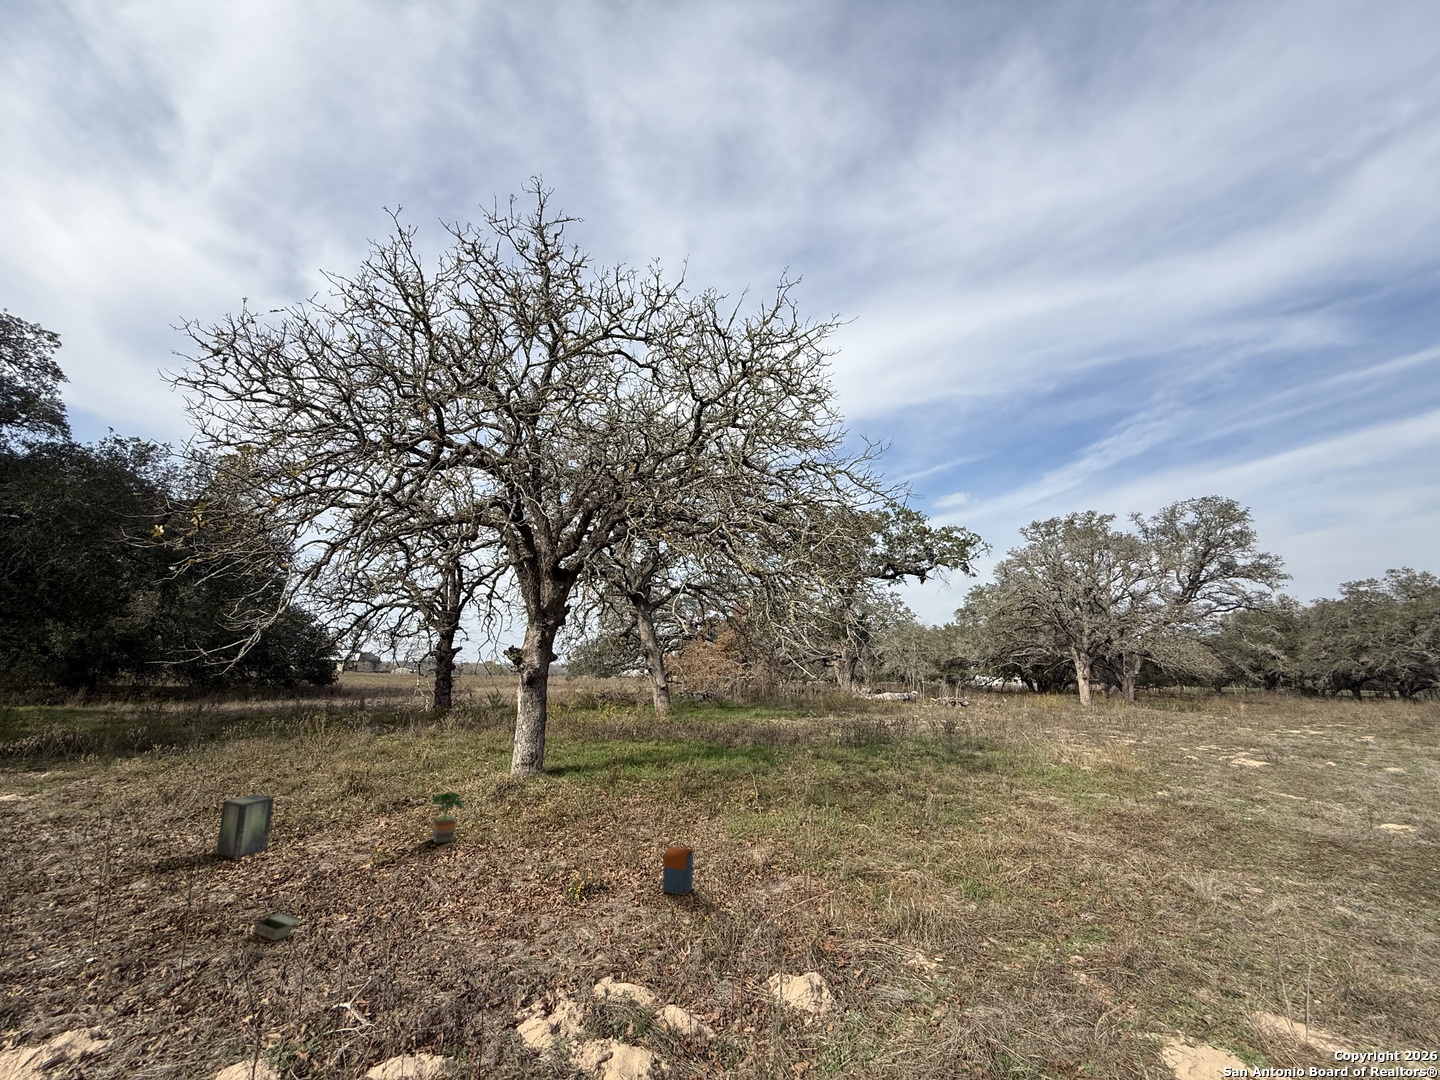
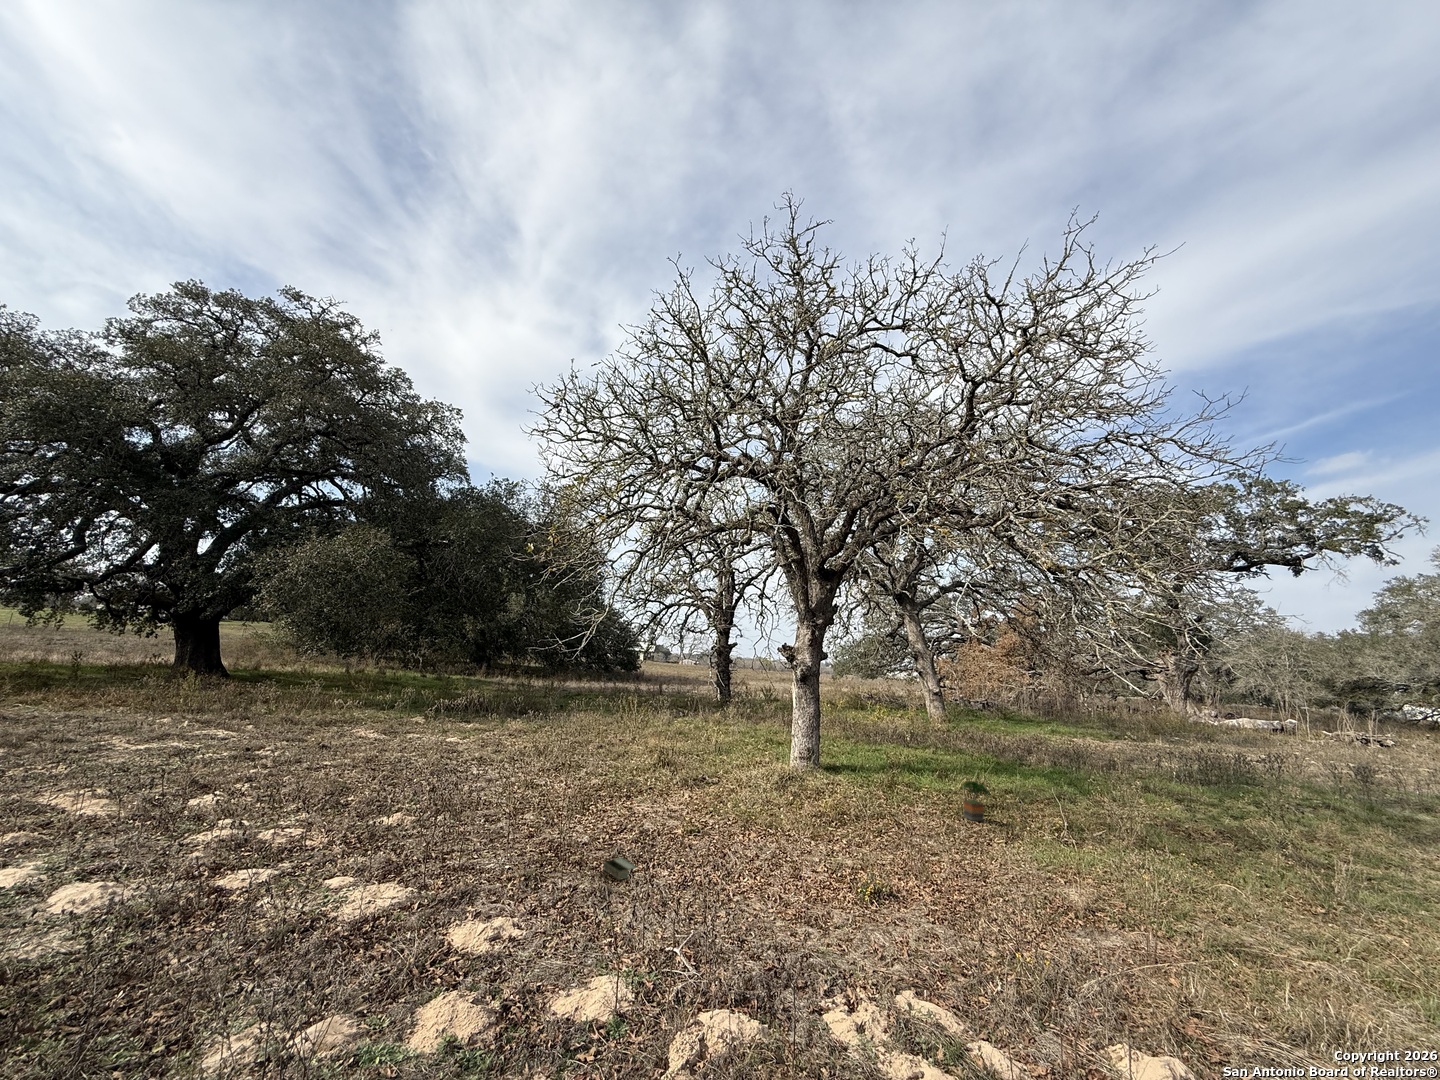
potted tree: present [431,792,464,843] -> present [961,781,989,821]
storage box: present [216,795,274,859] -> none [573,756,611,805]
backpack: present [662,846,693,895] -> none [954,865,988,921]

